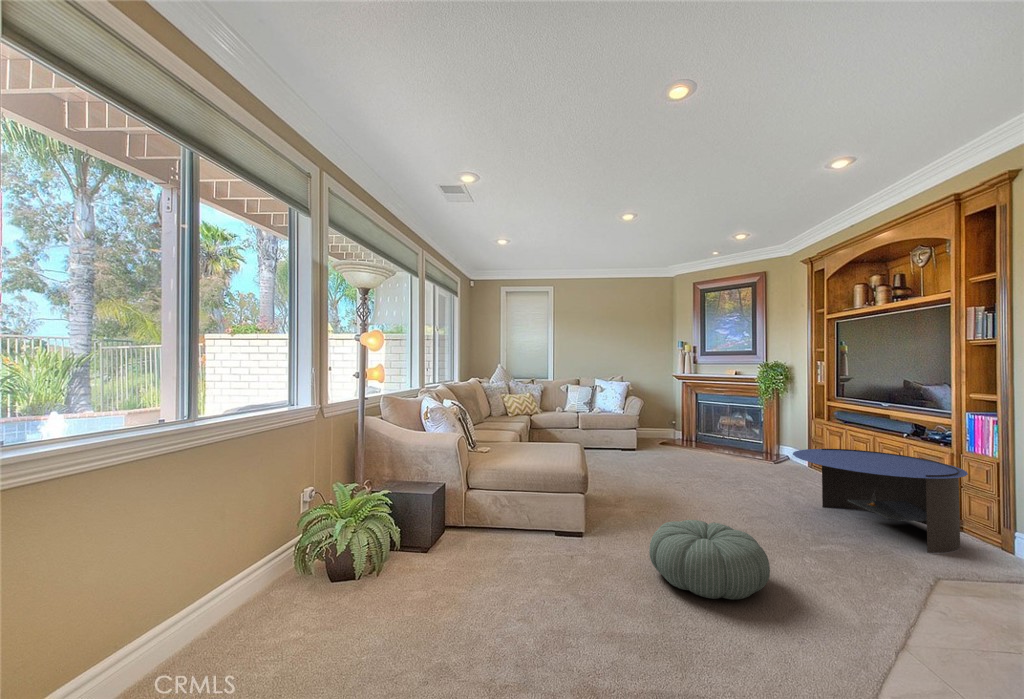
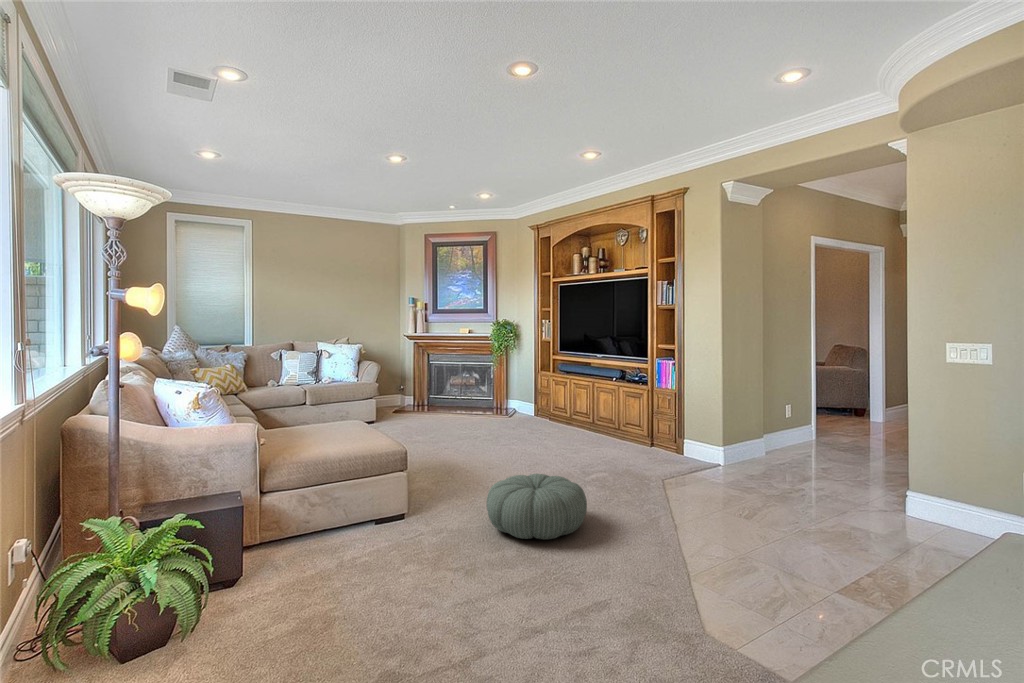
coffee table: present [793,449,968,553] -> none [552,396,663,466]

